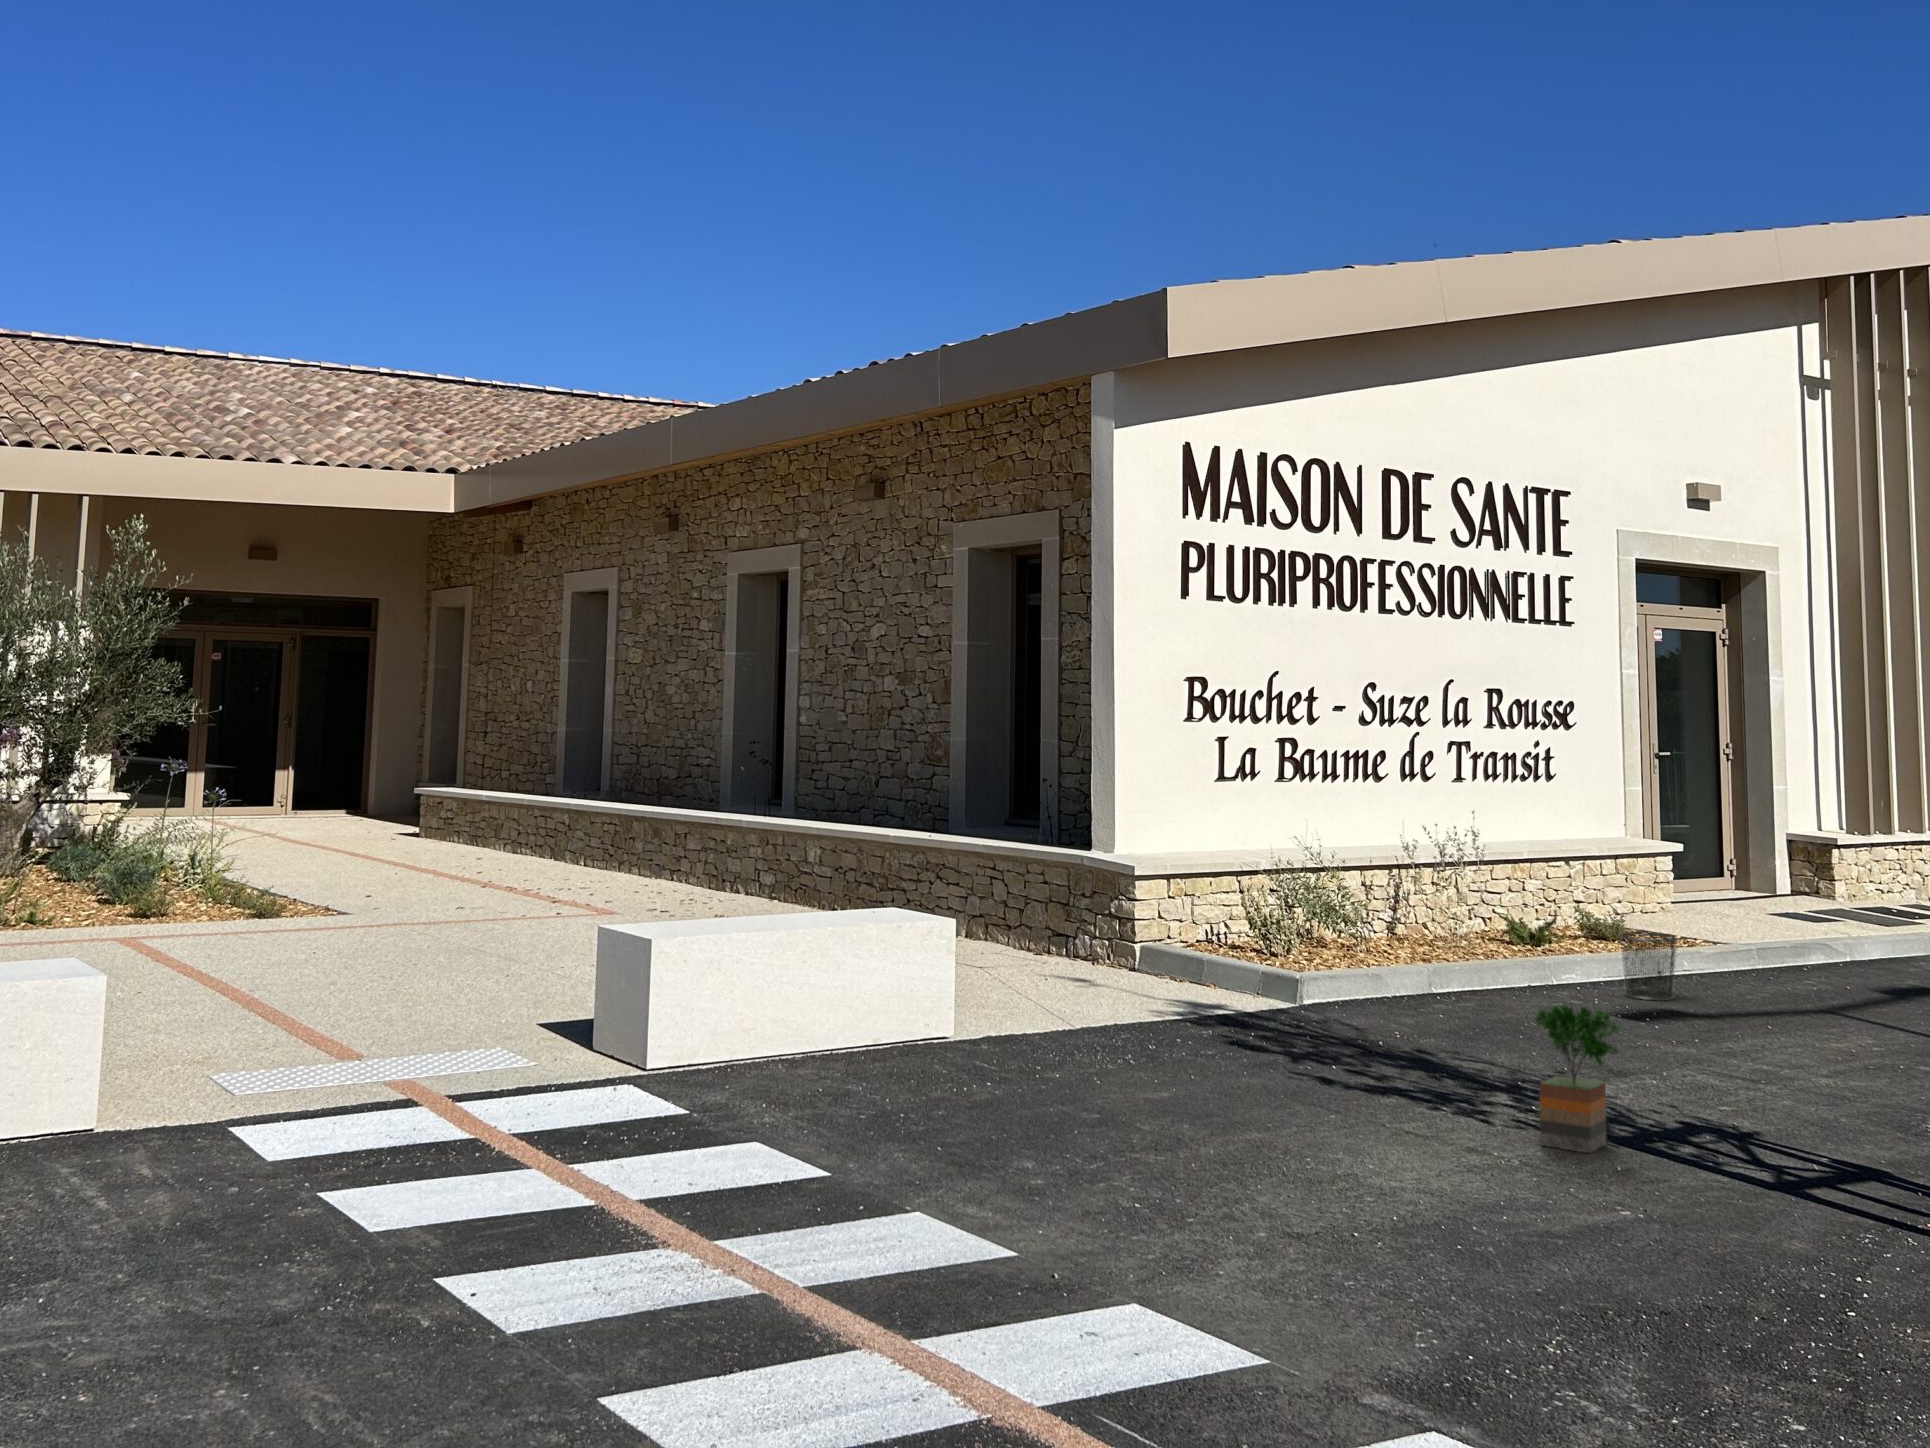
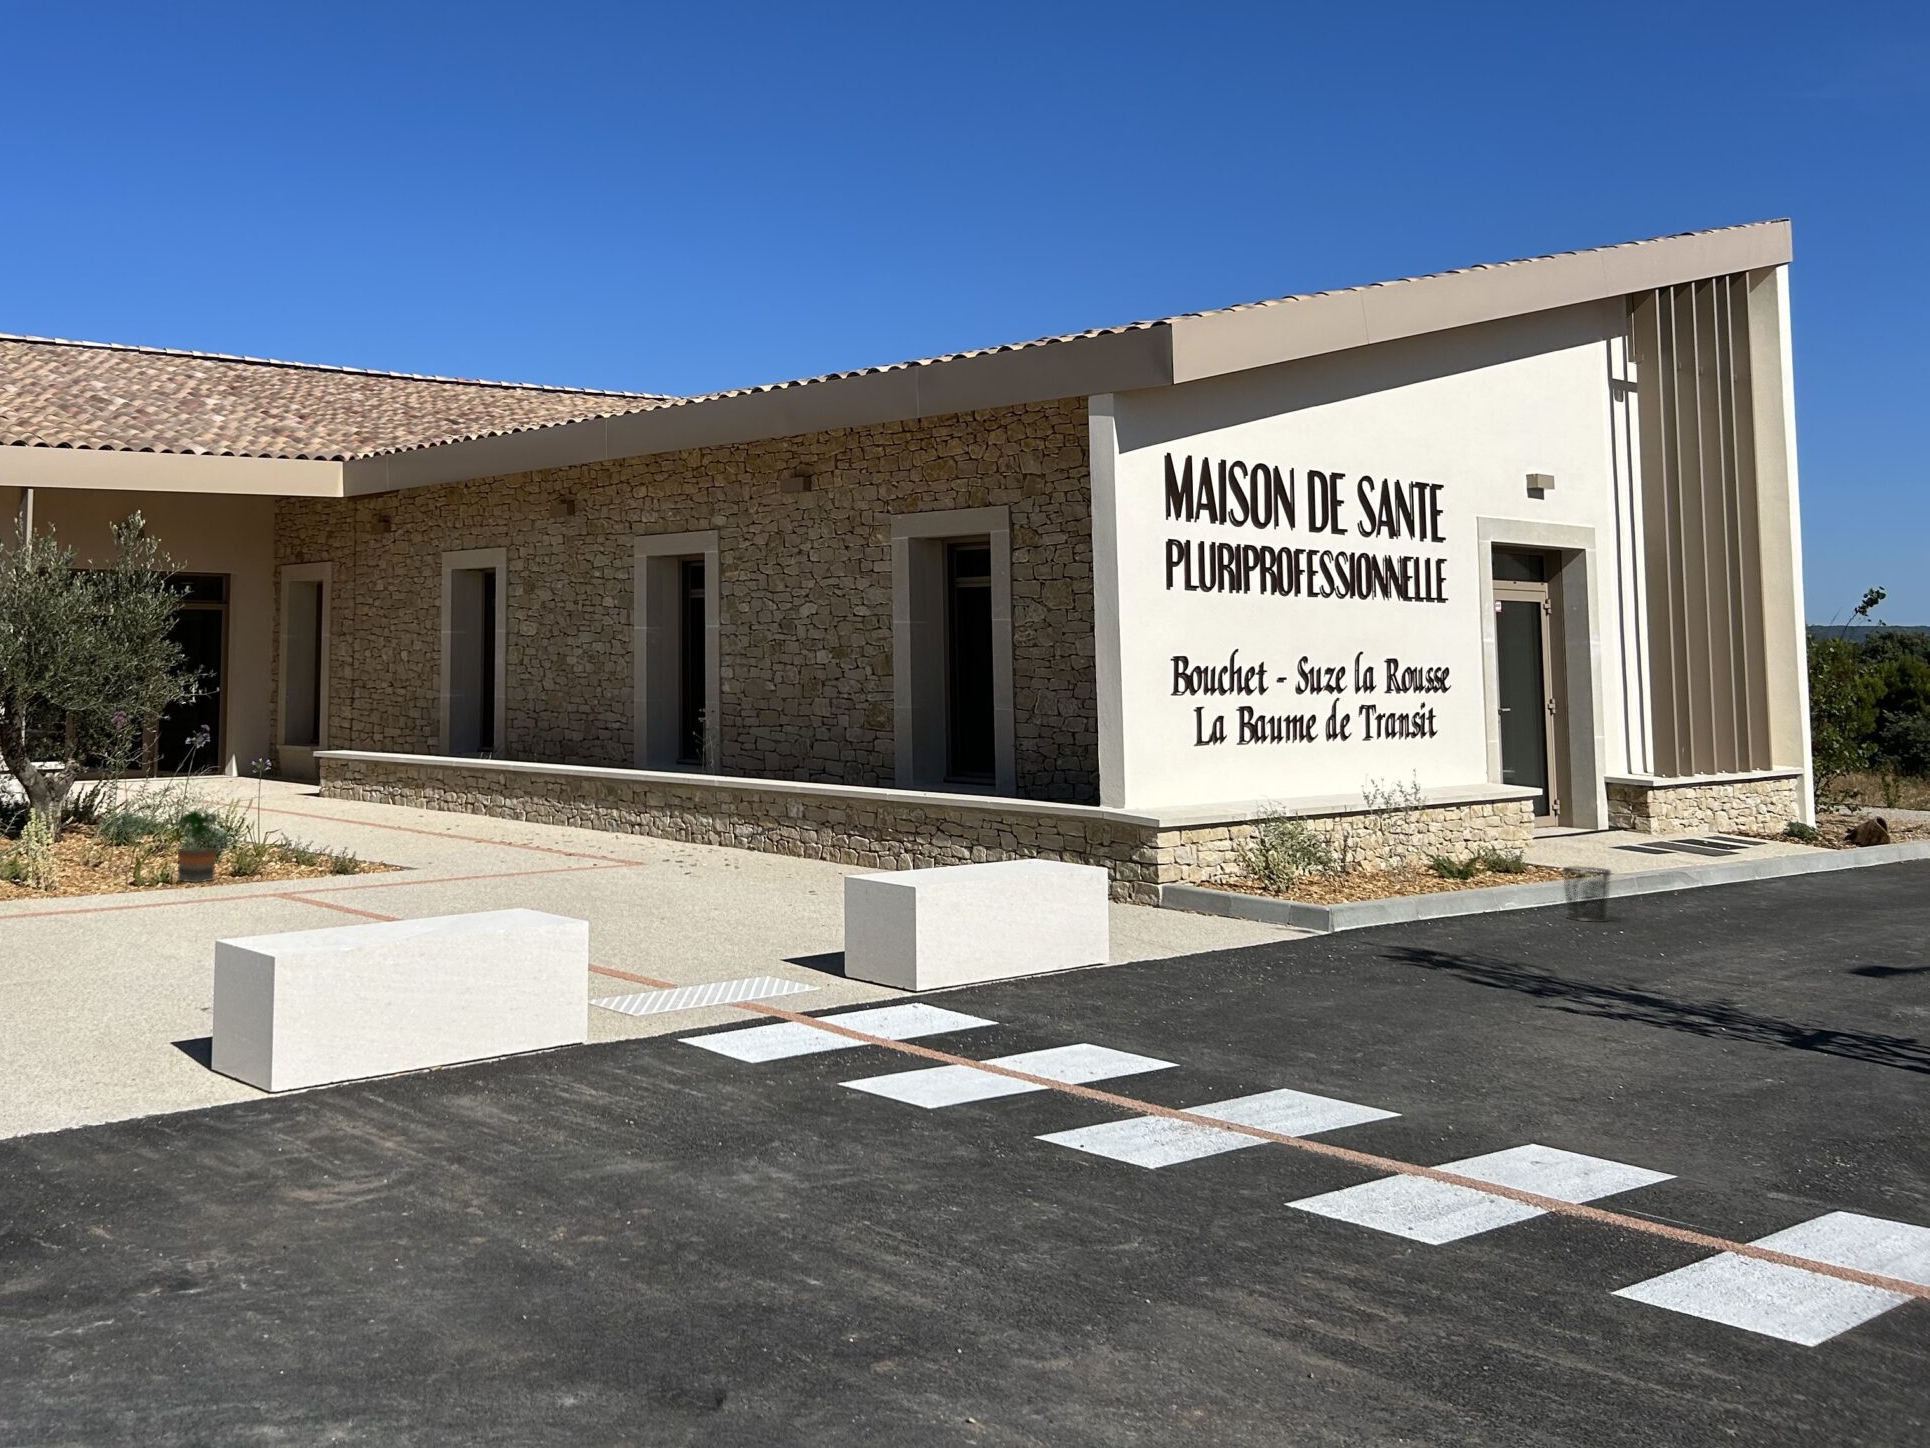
potted tree: present [1535,1004,1621,1153] -> present [178,811,222,883]

